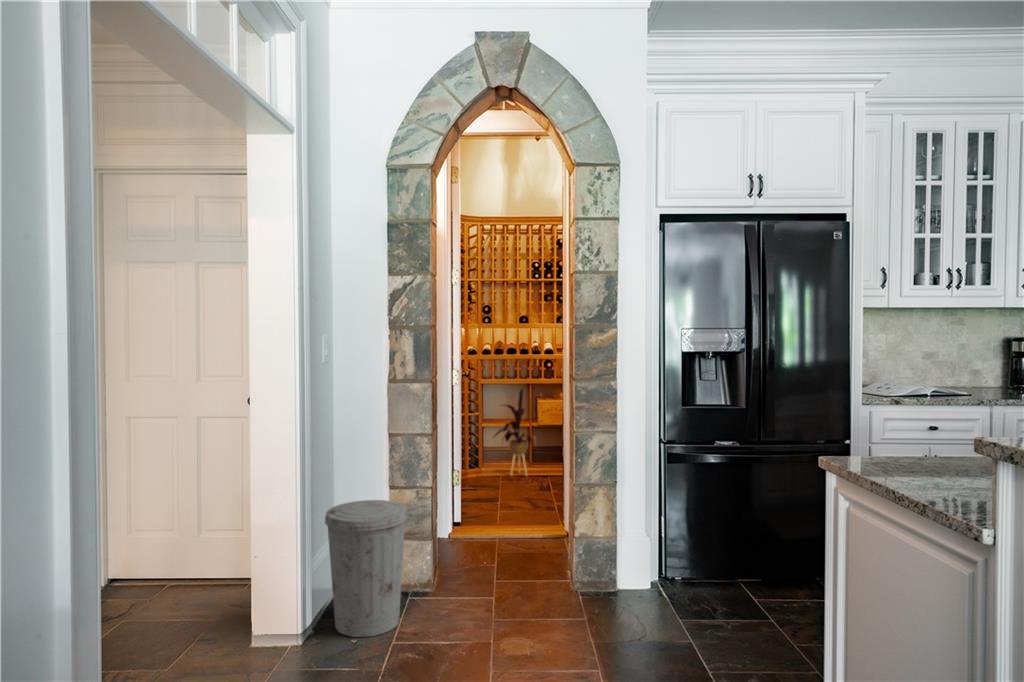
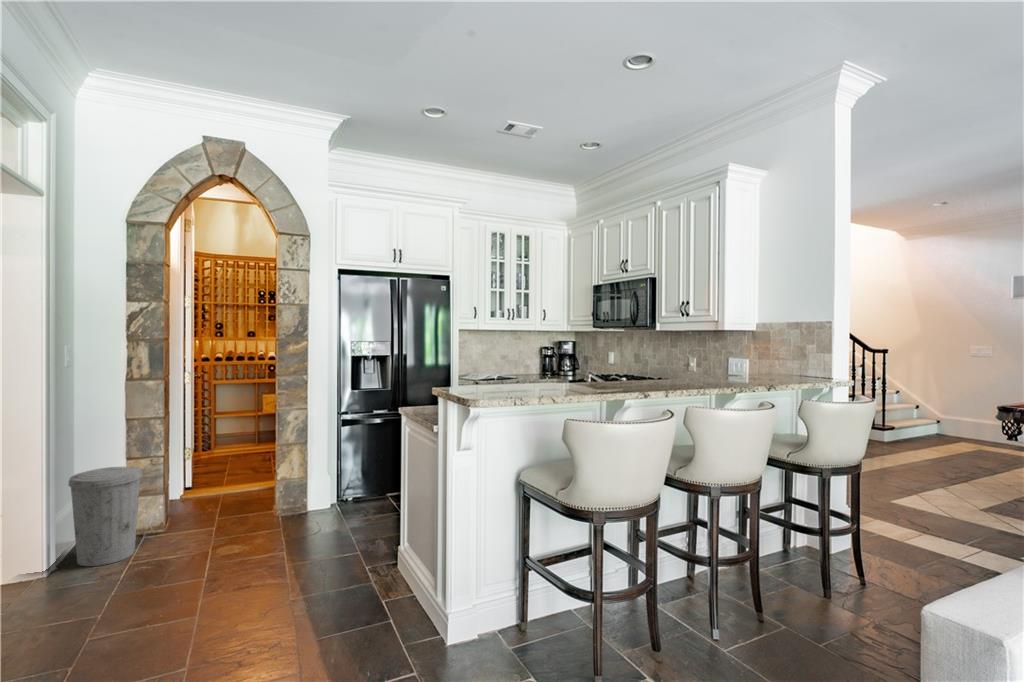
house plant: present [495,390,532,475] -> none [222,386,260,453]

